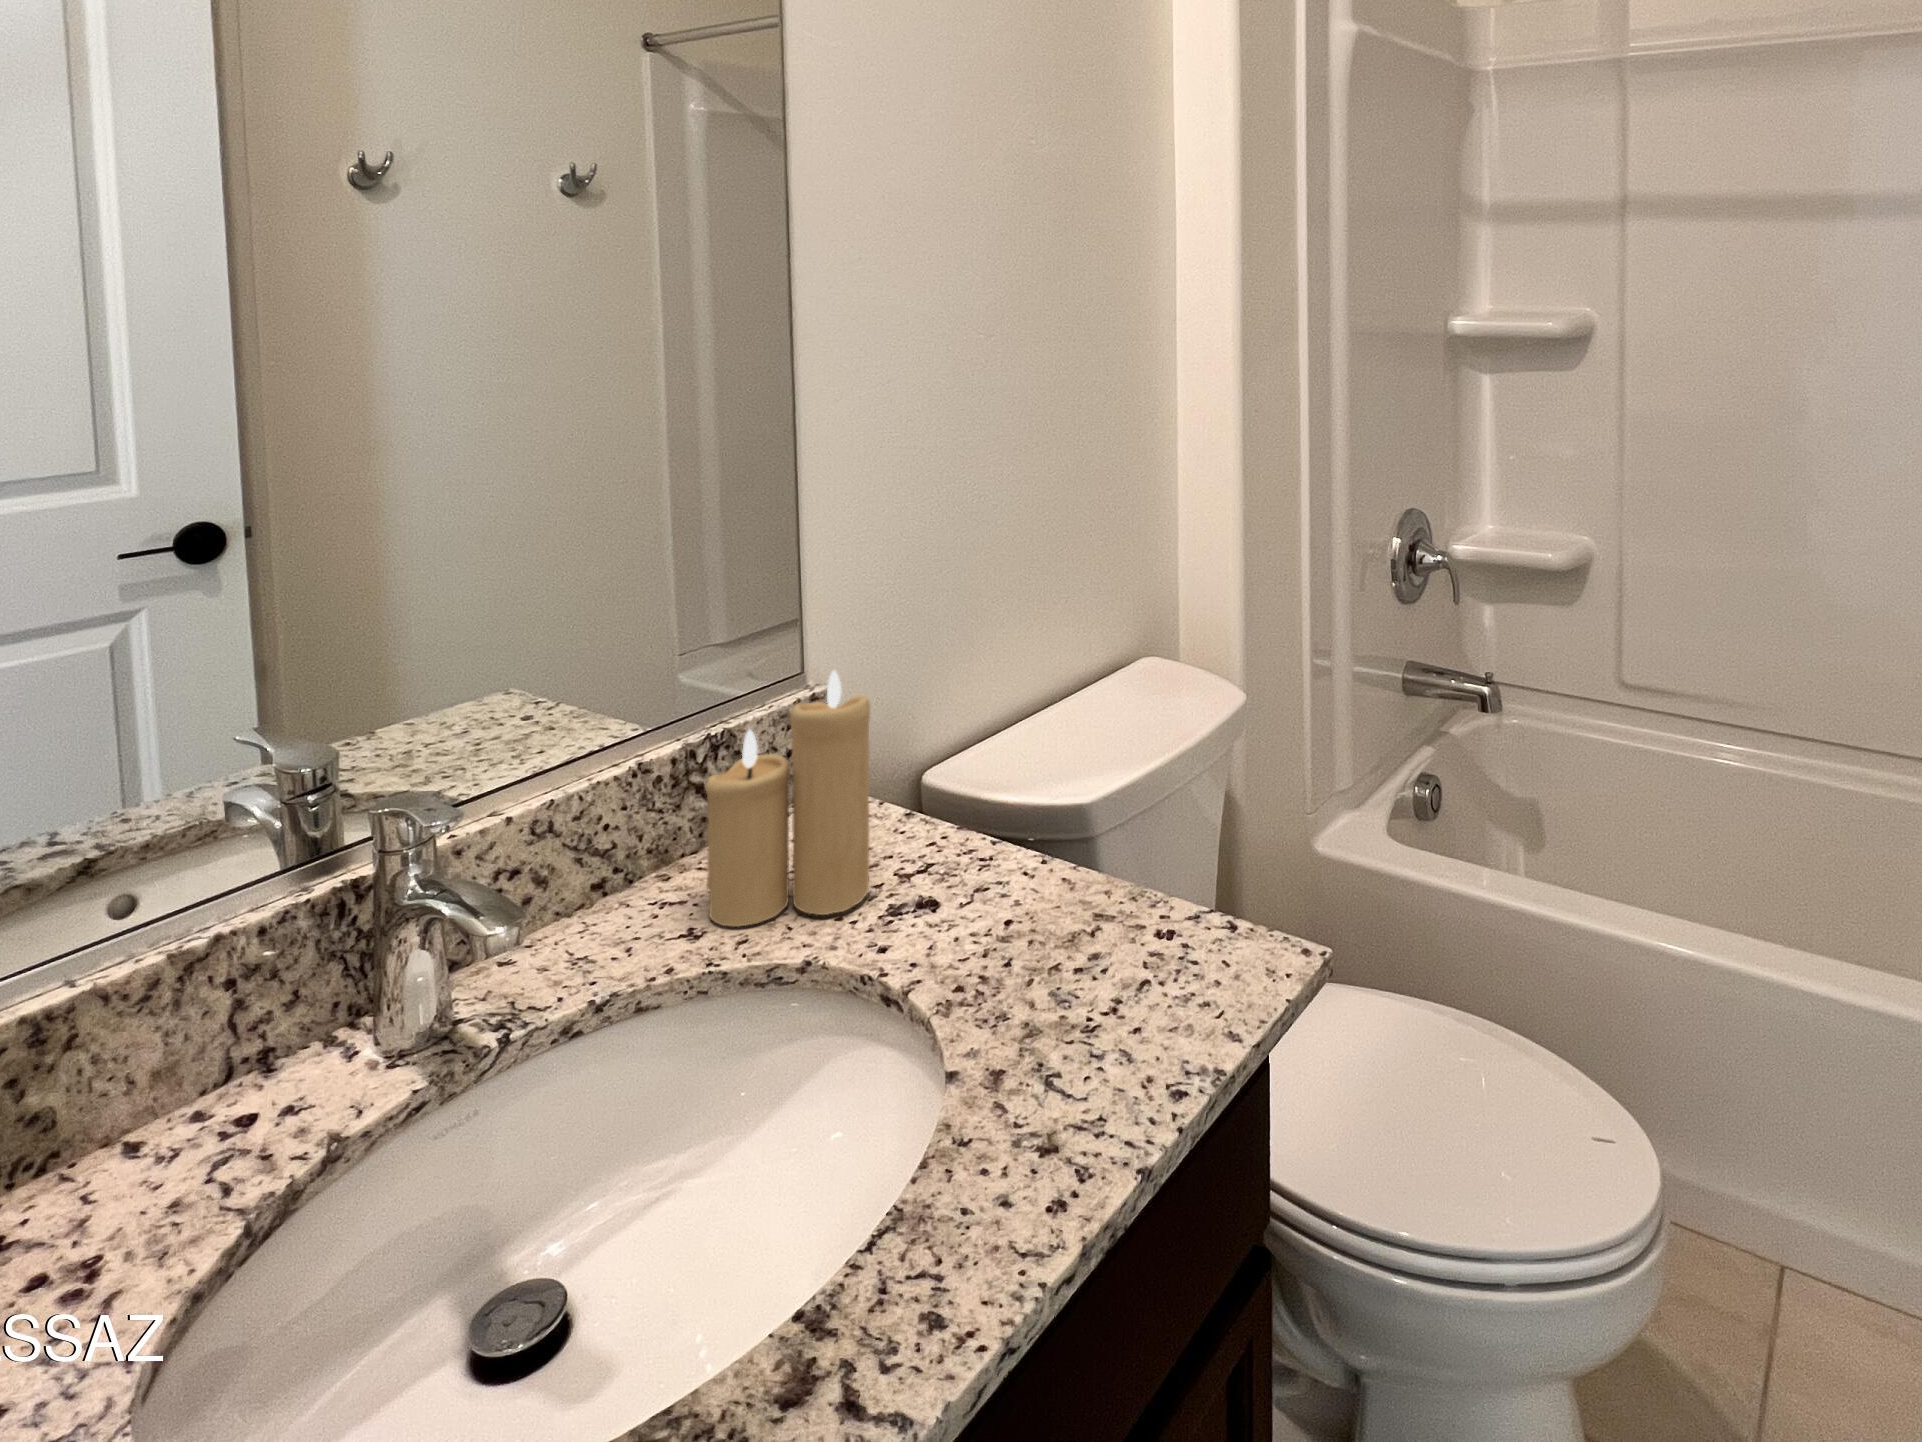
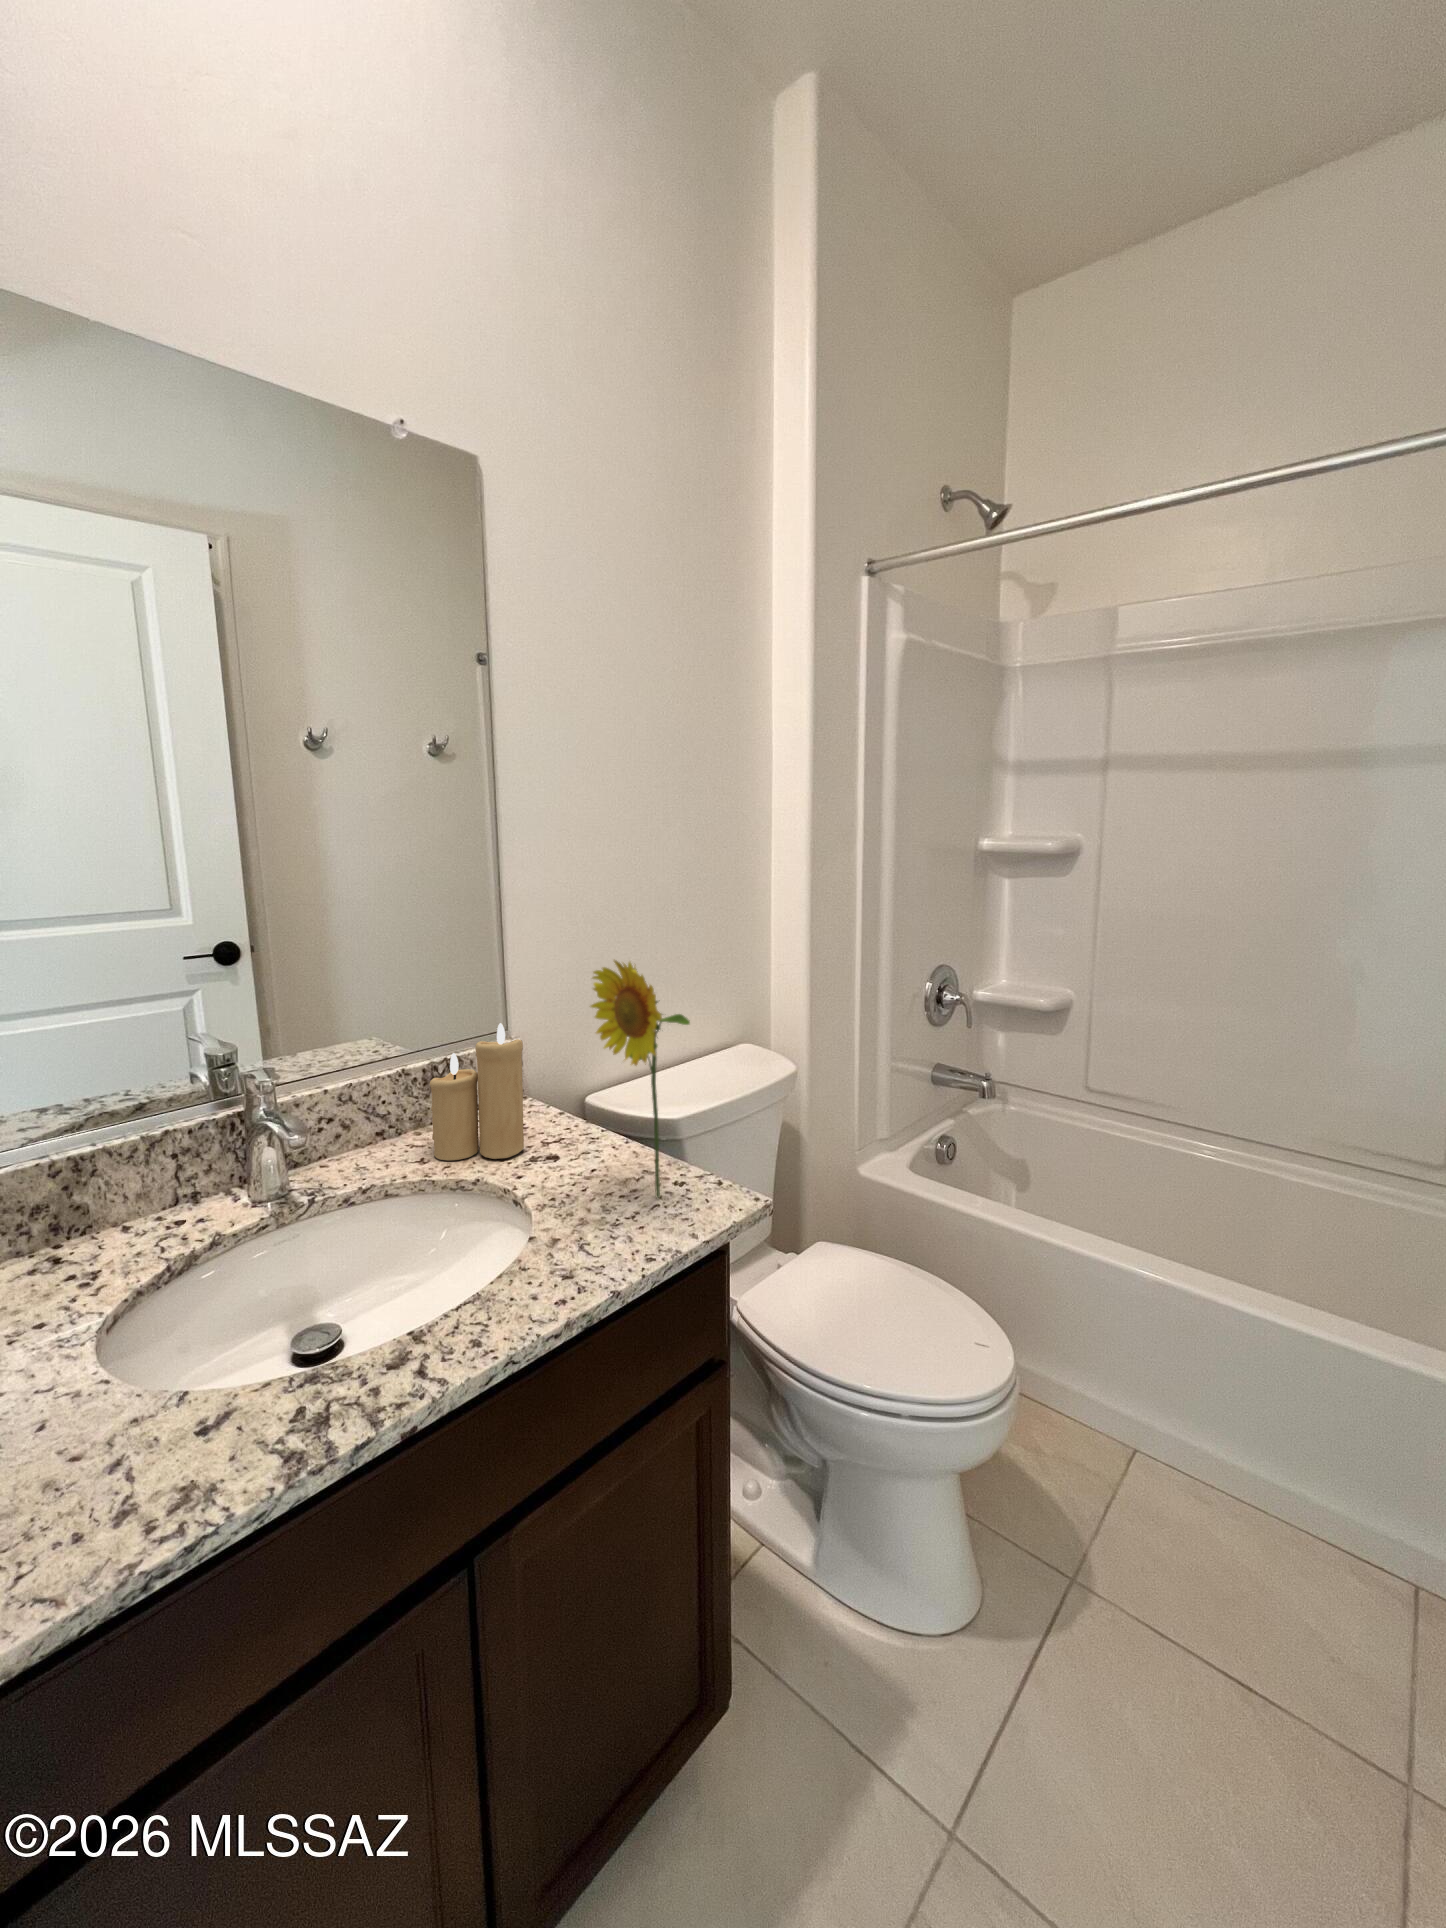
flower: none [1025,560,1208,965] -> present [591,960,690,1198]

